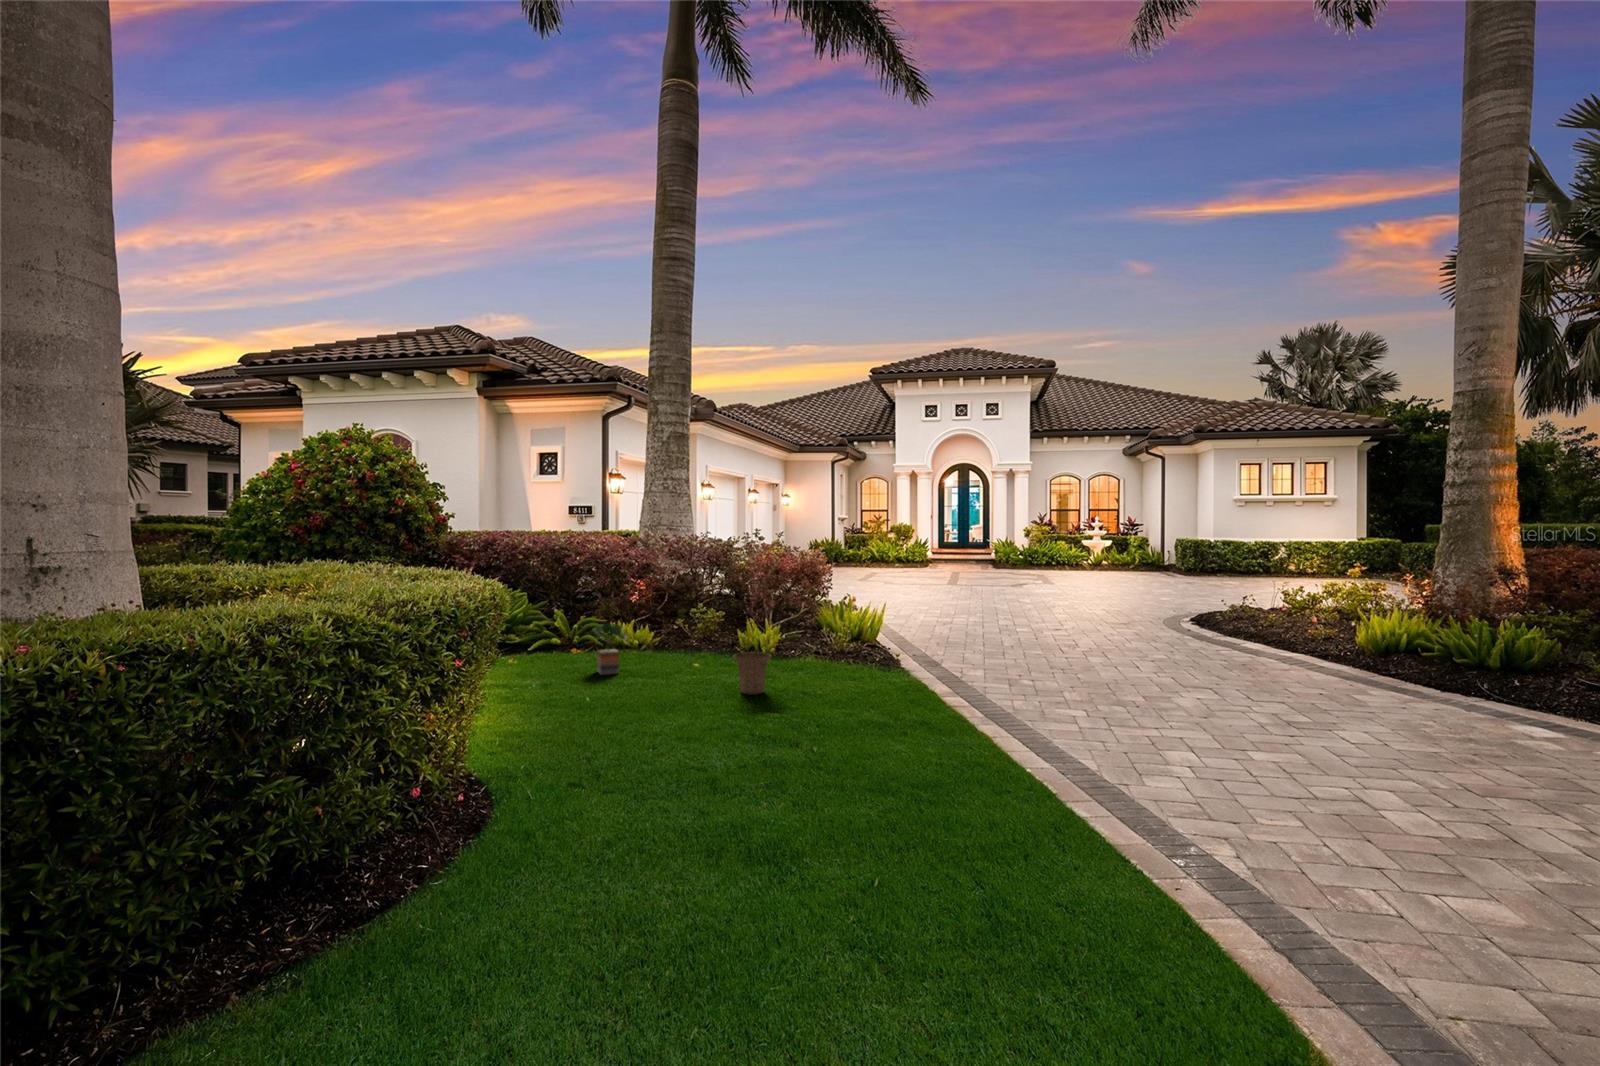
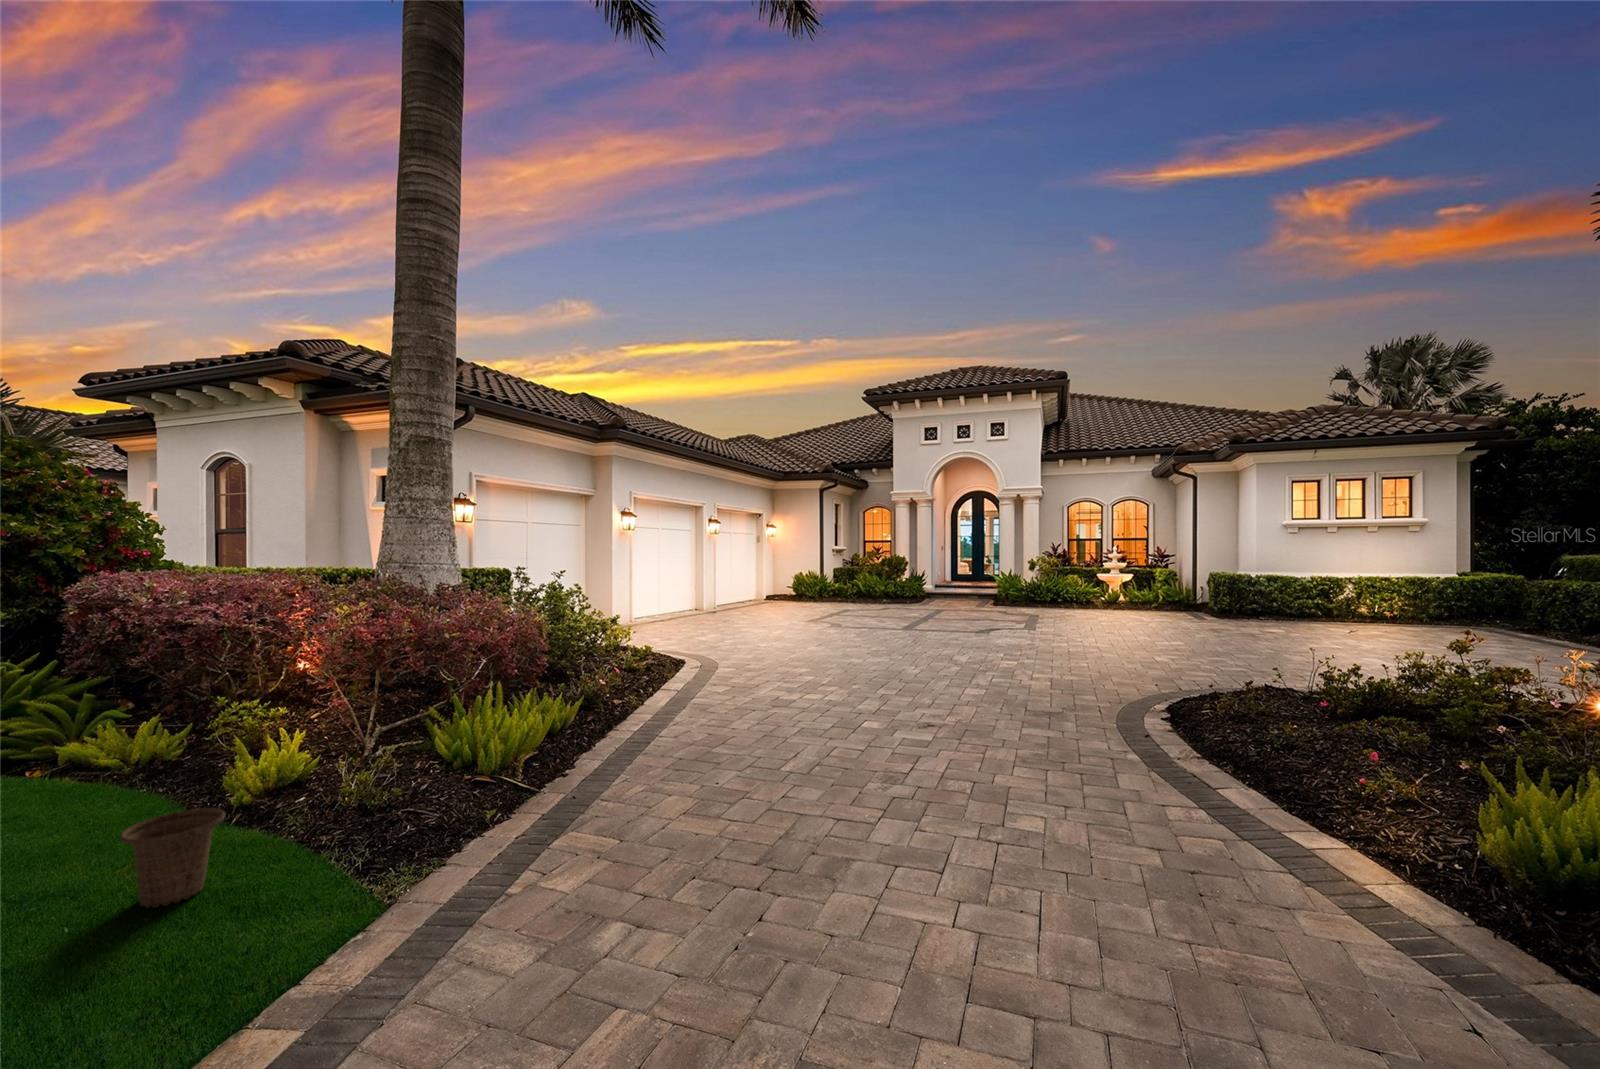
potted tree: present [593,624,627,675] -> none [62,726,140,818]

